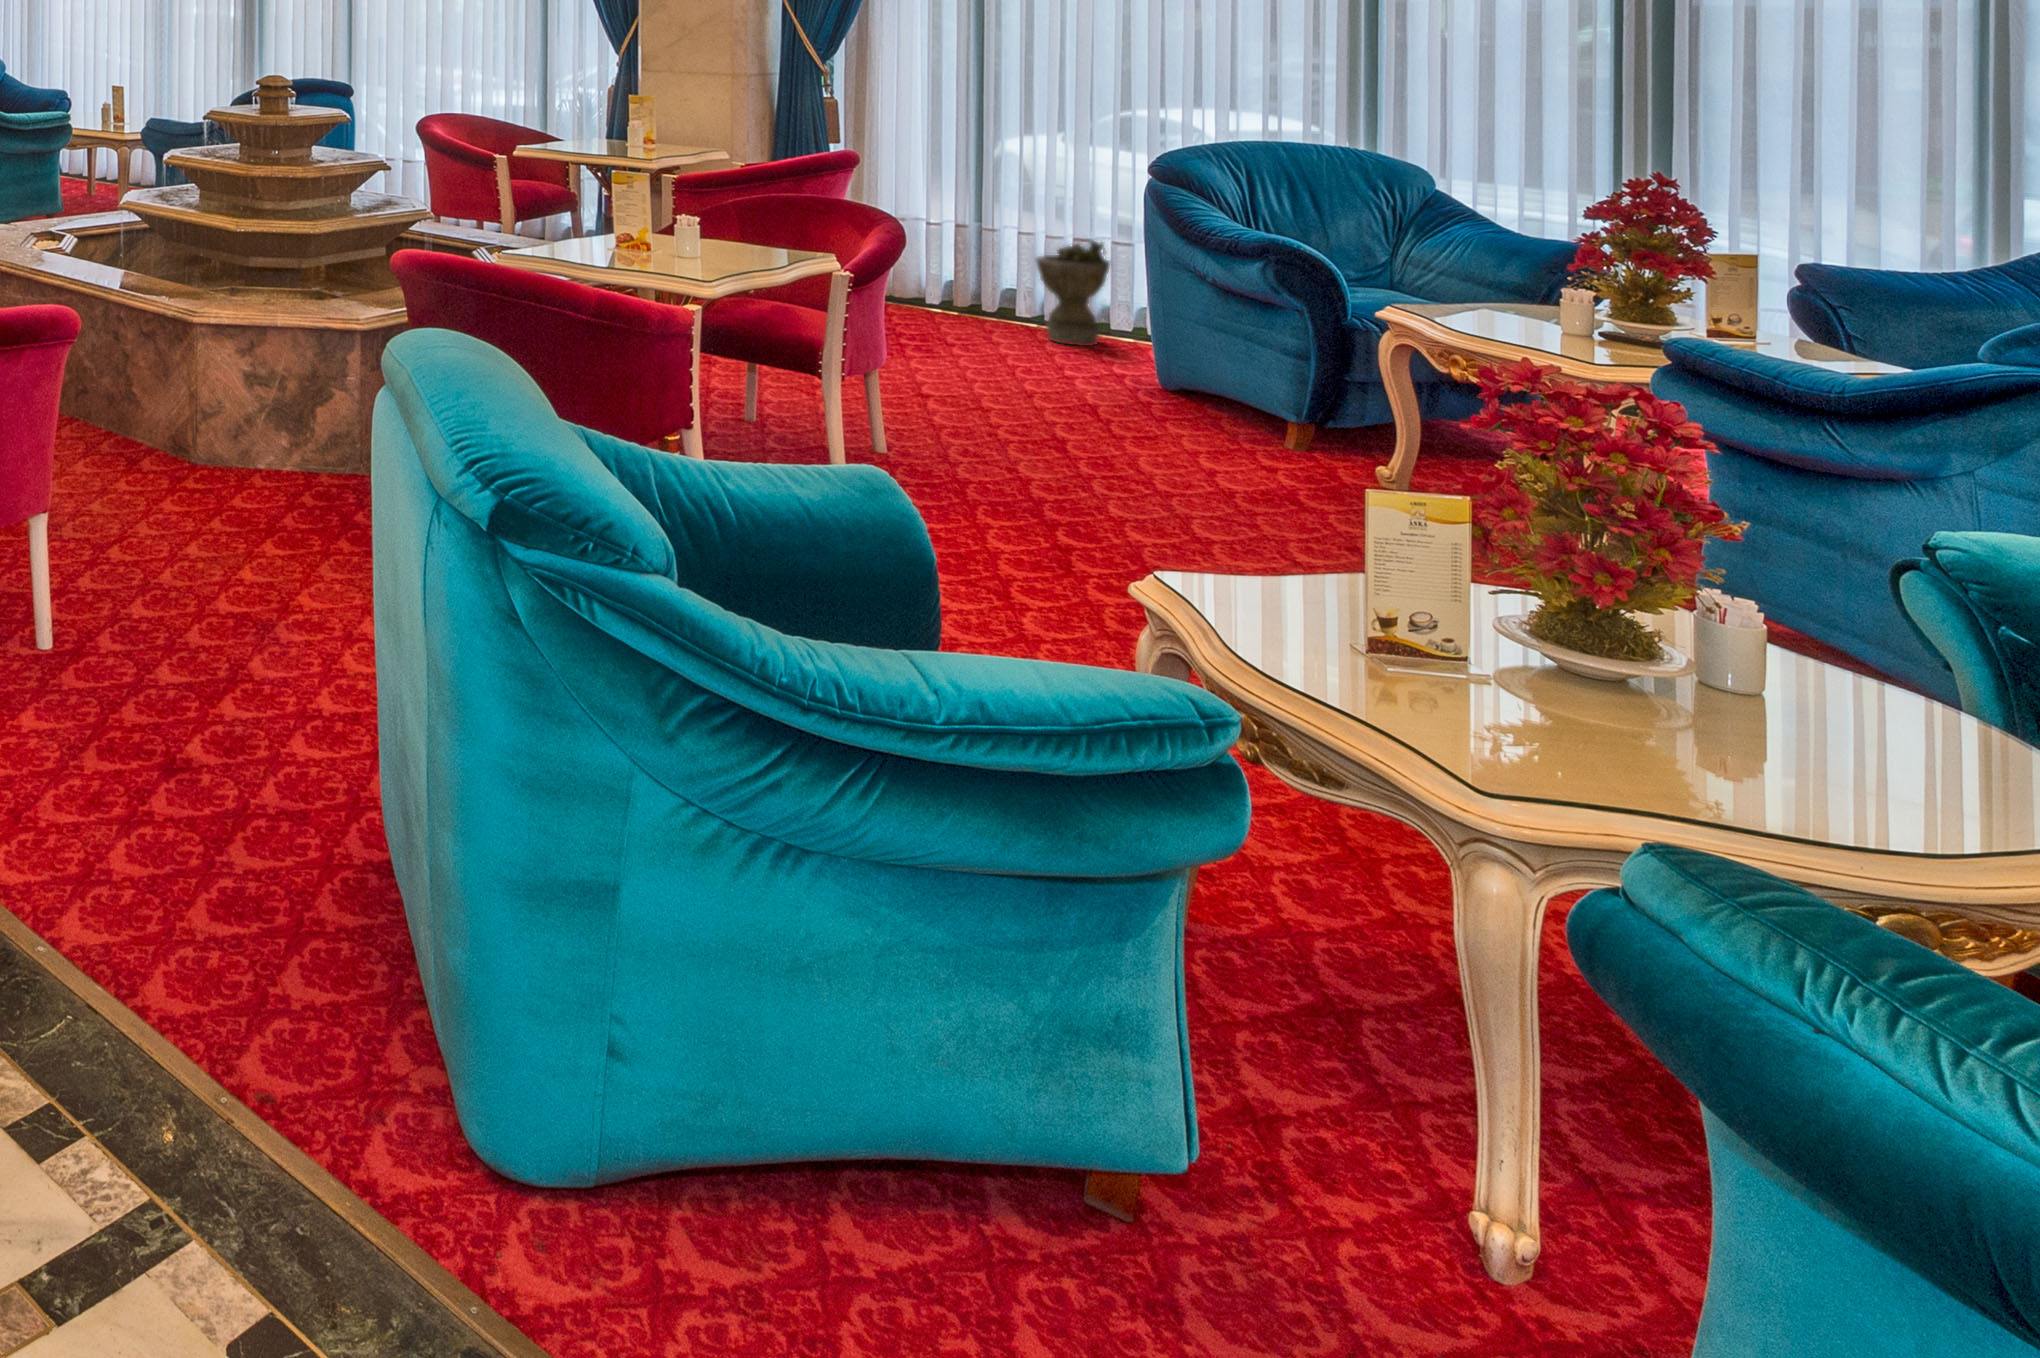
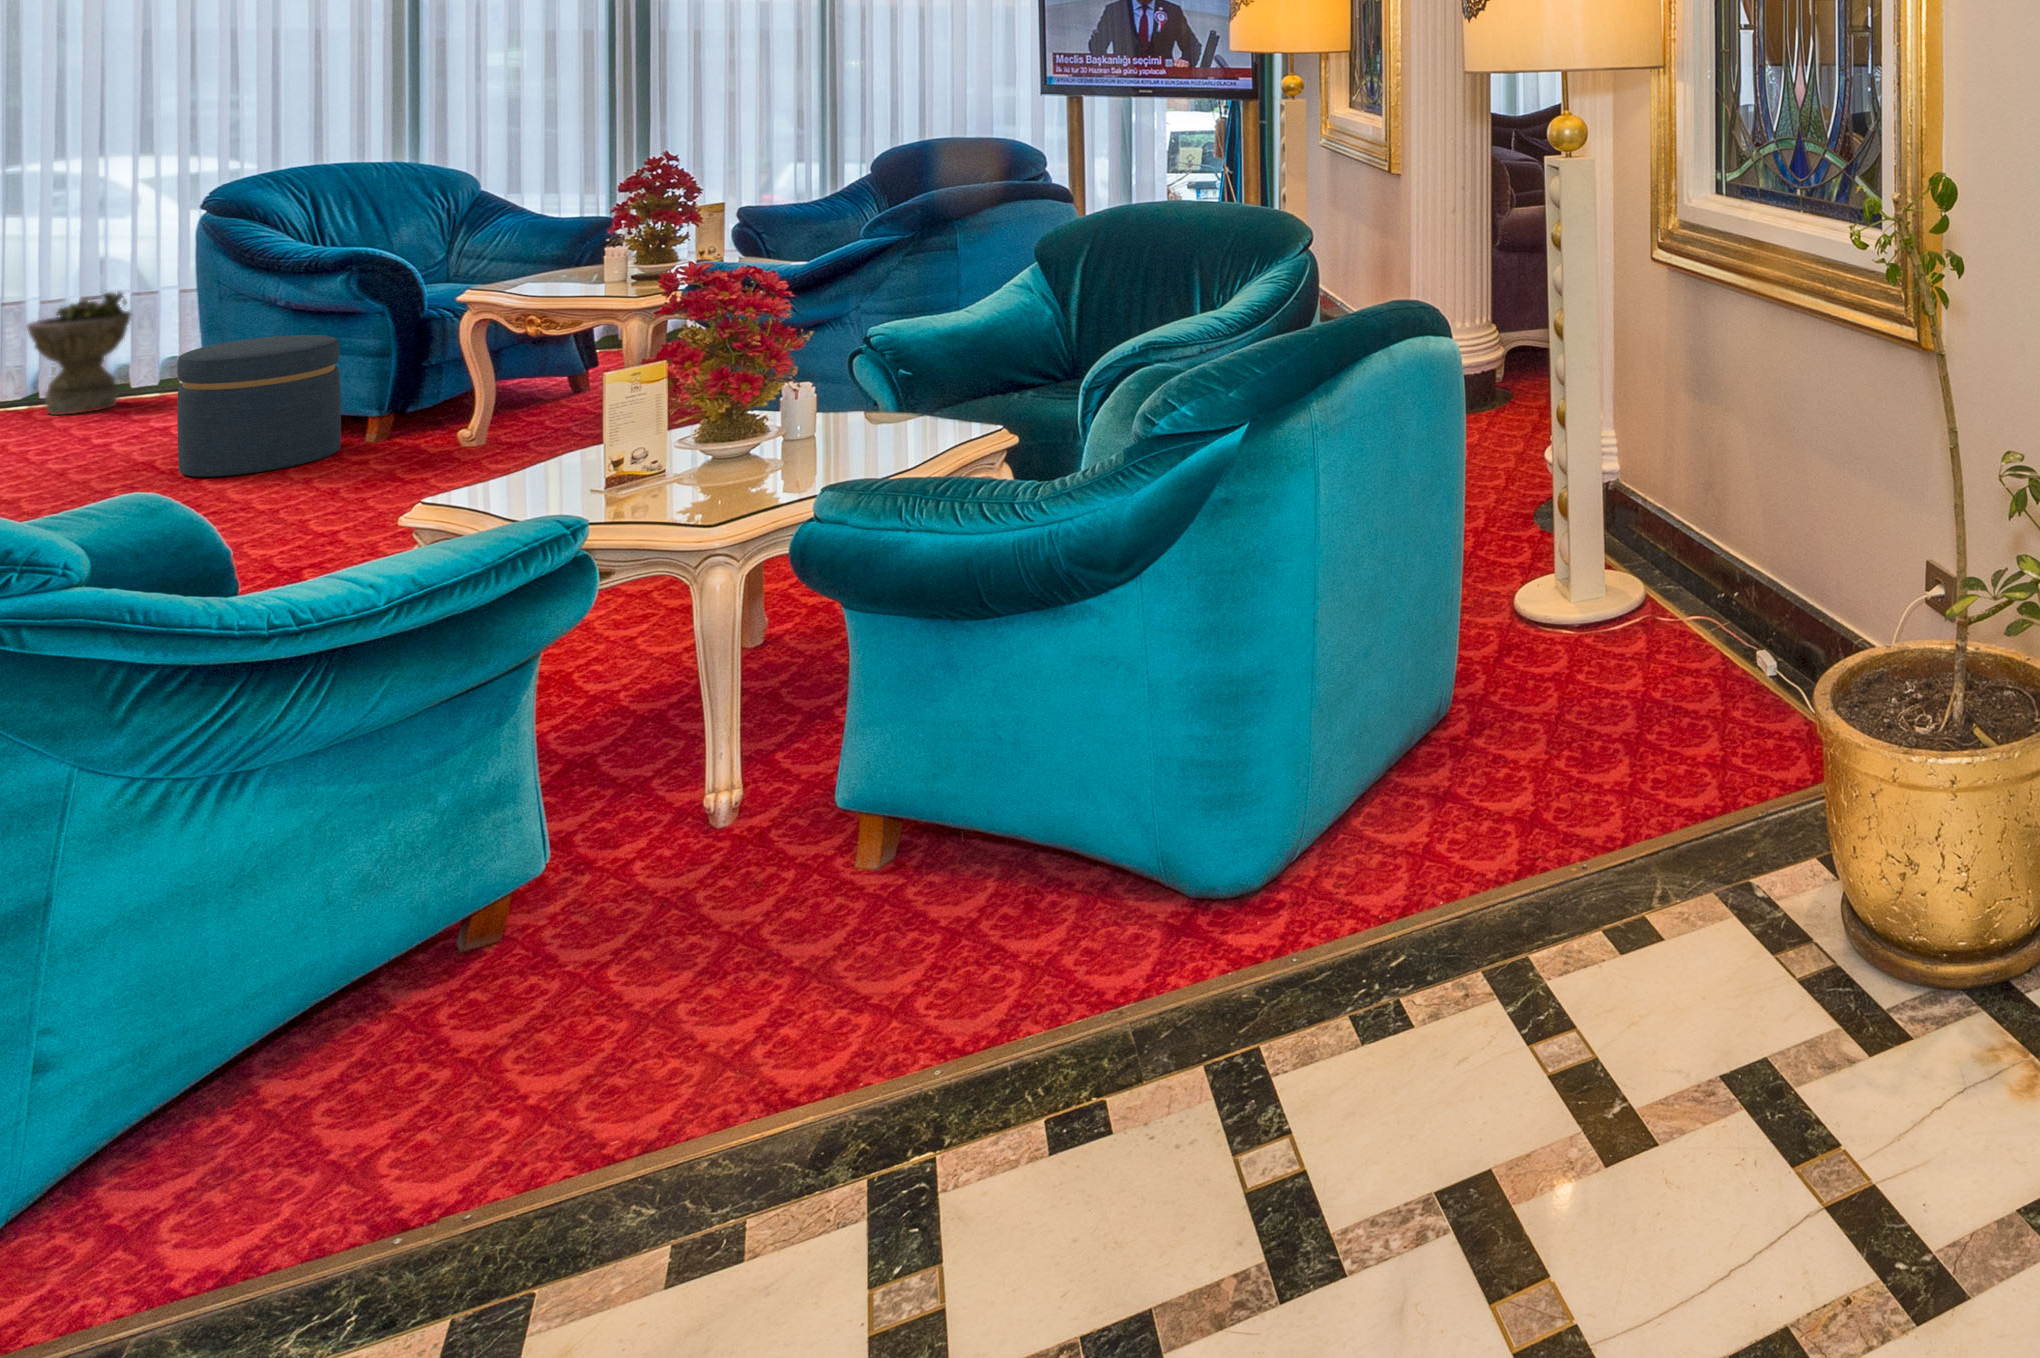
ottoman: none [1110,310,1253,452] -> present [177,335,341,477]

